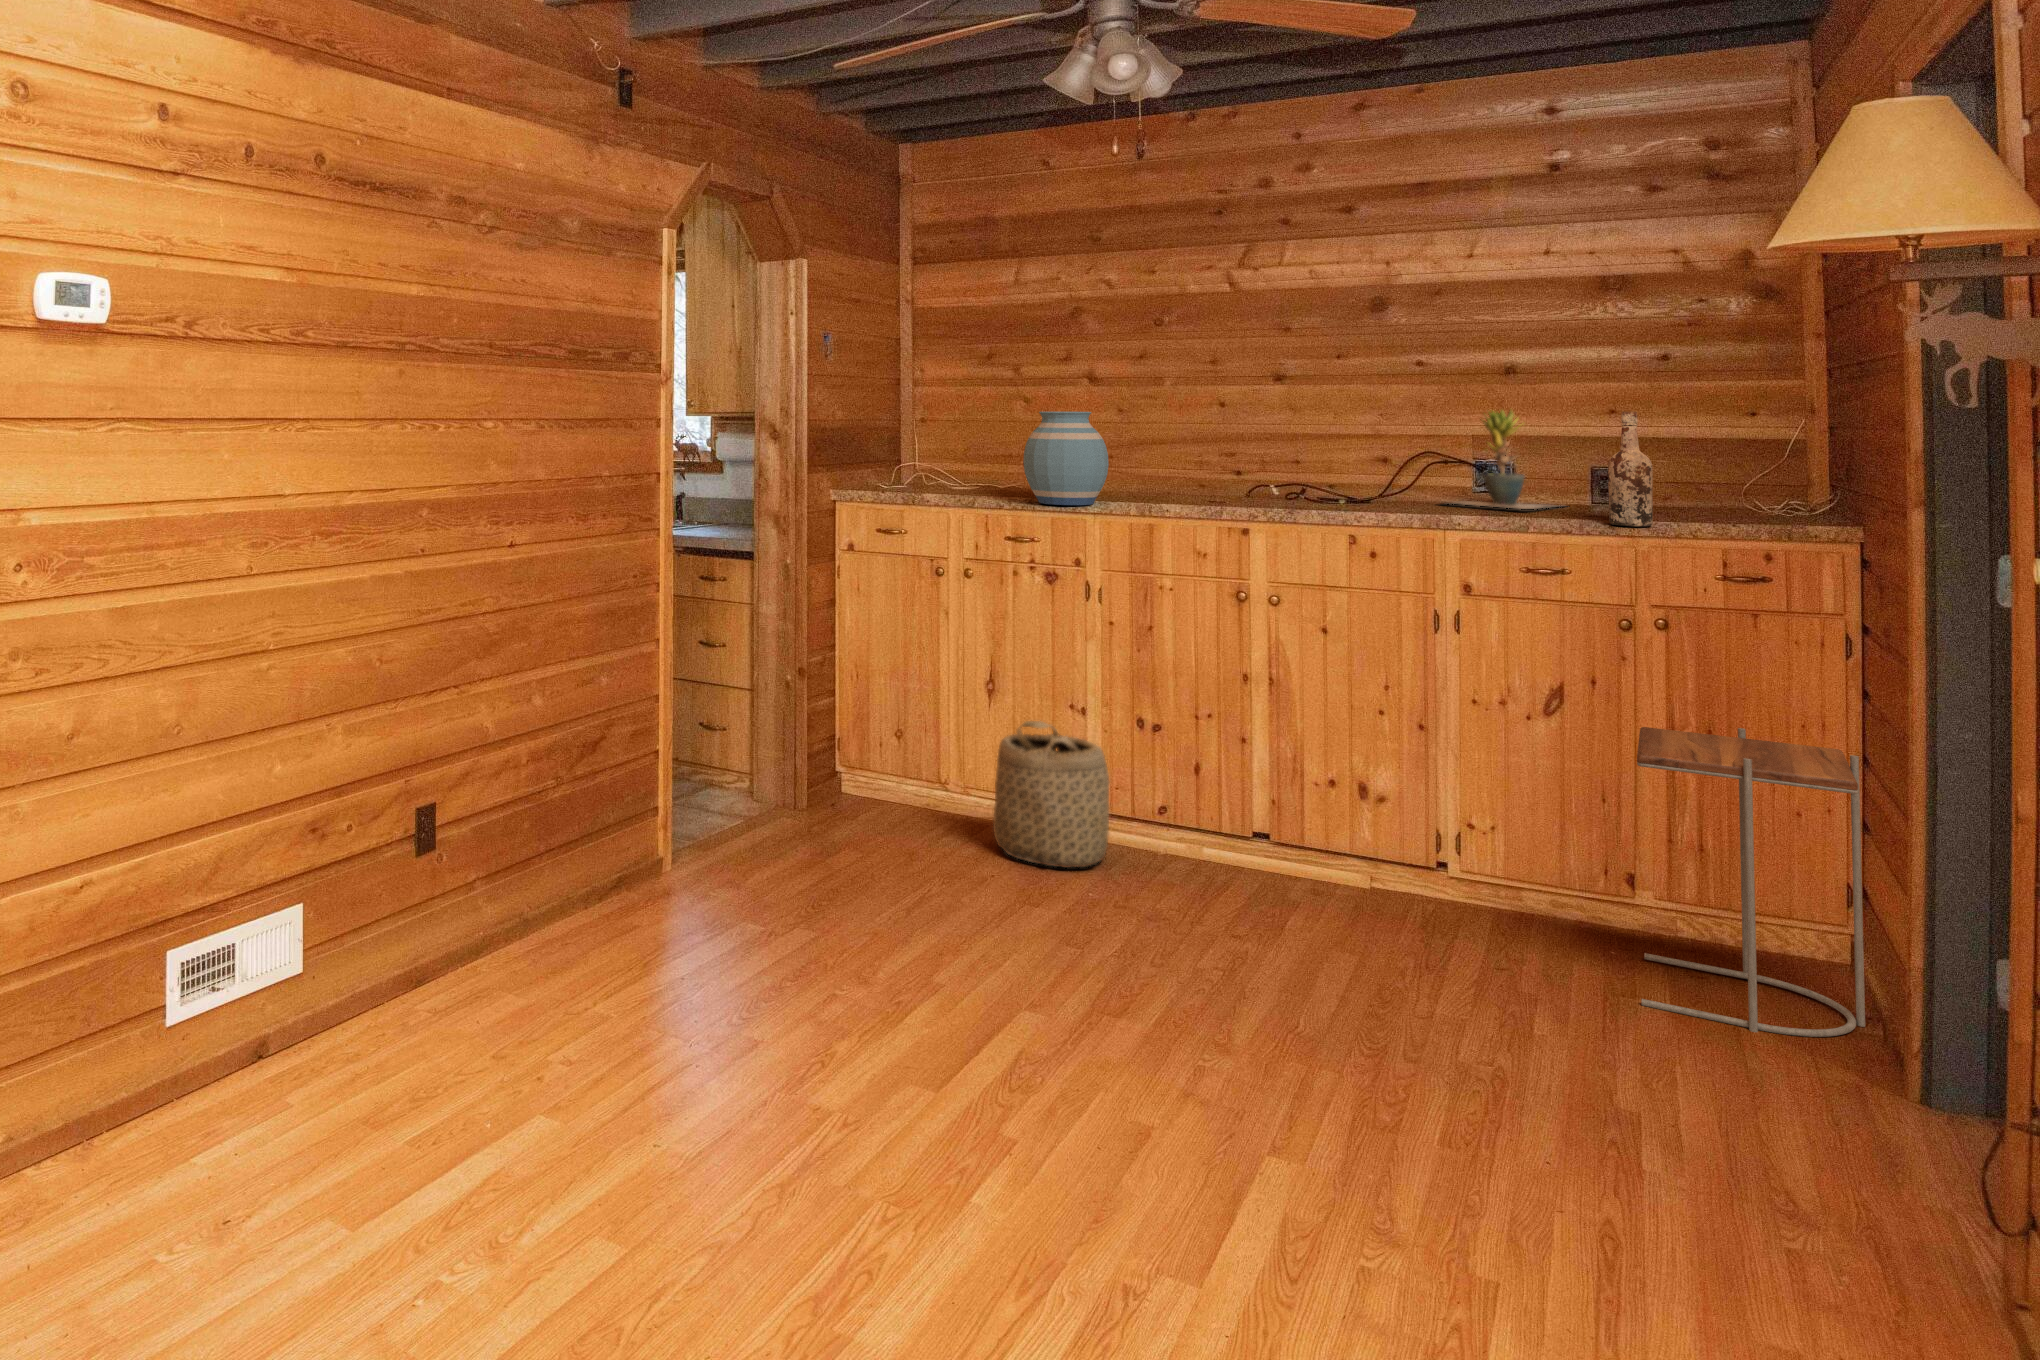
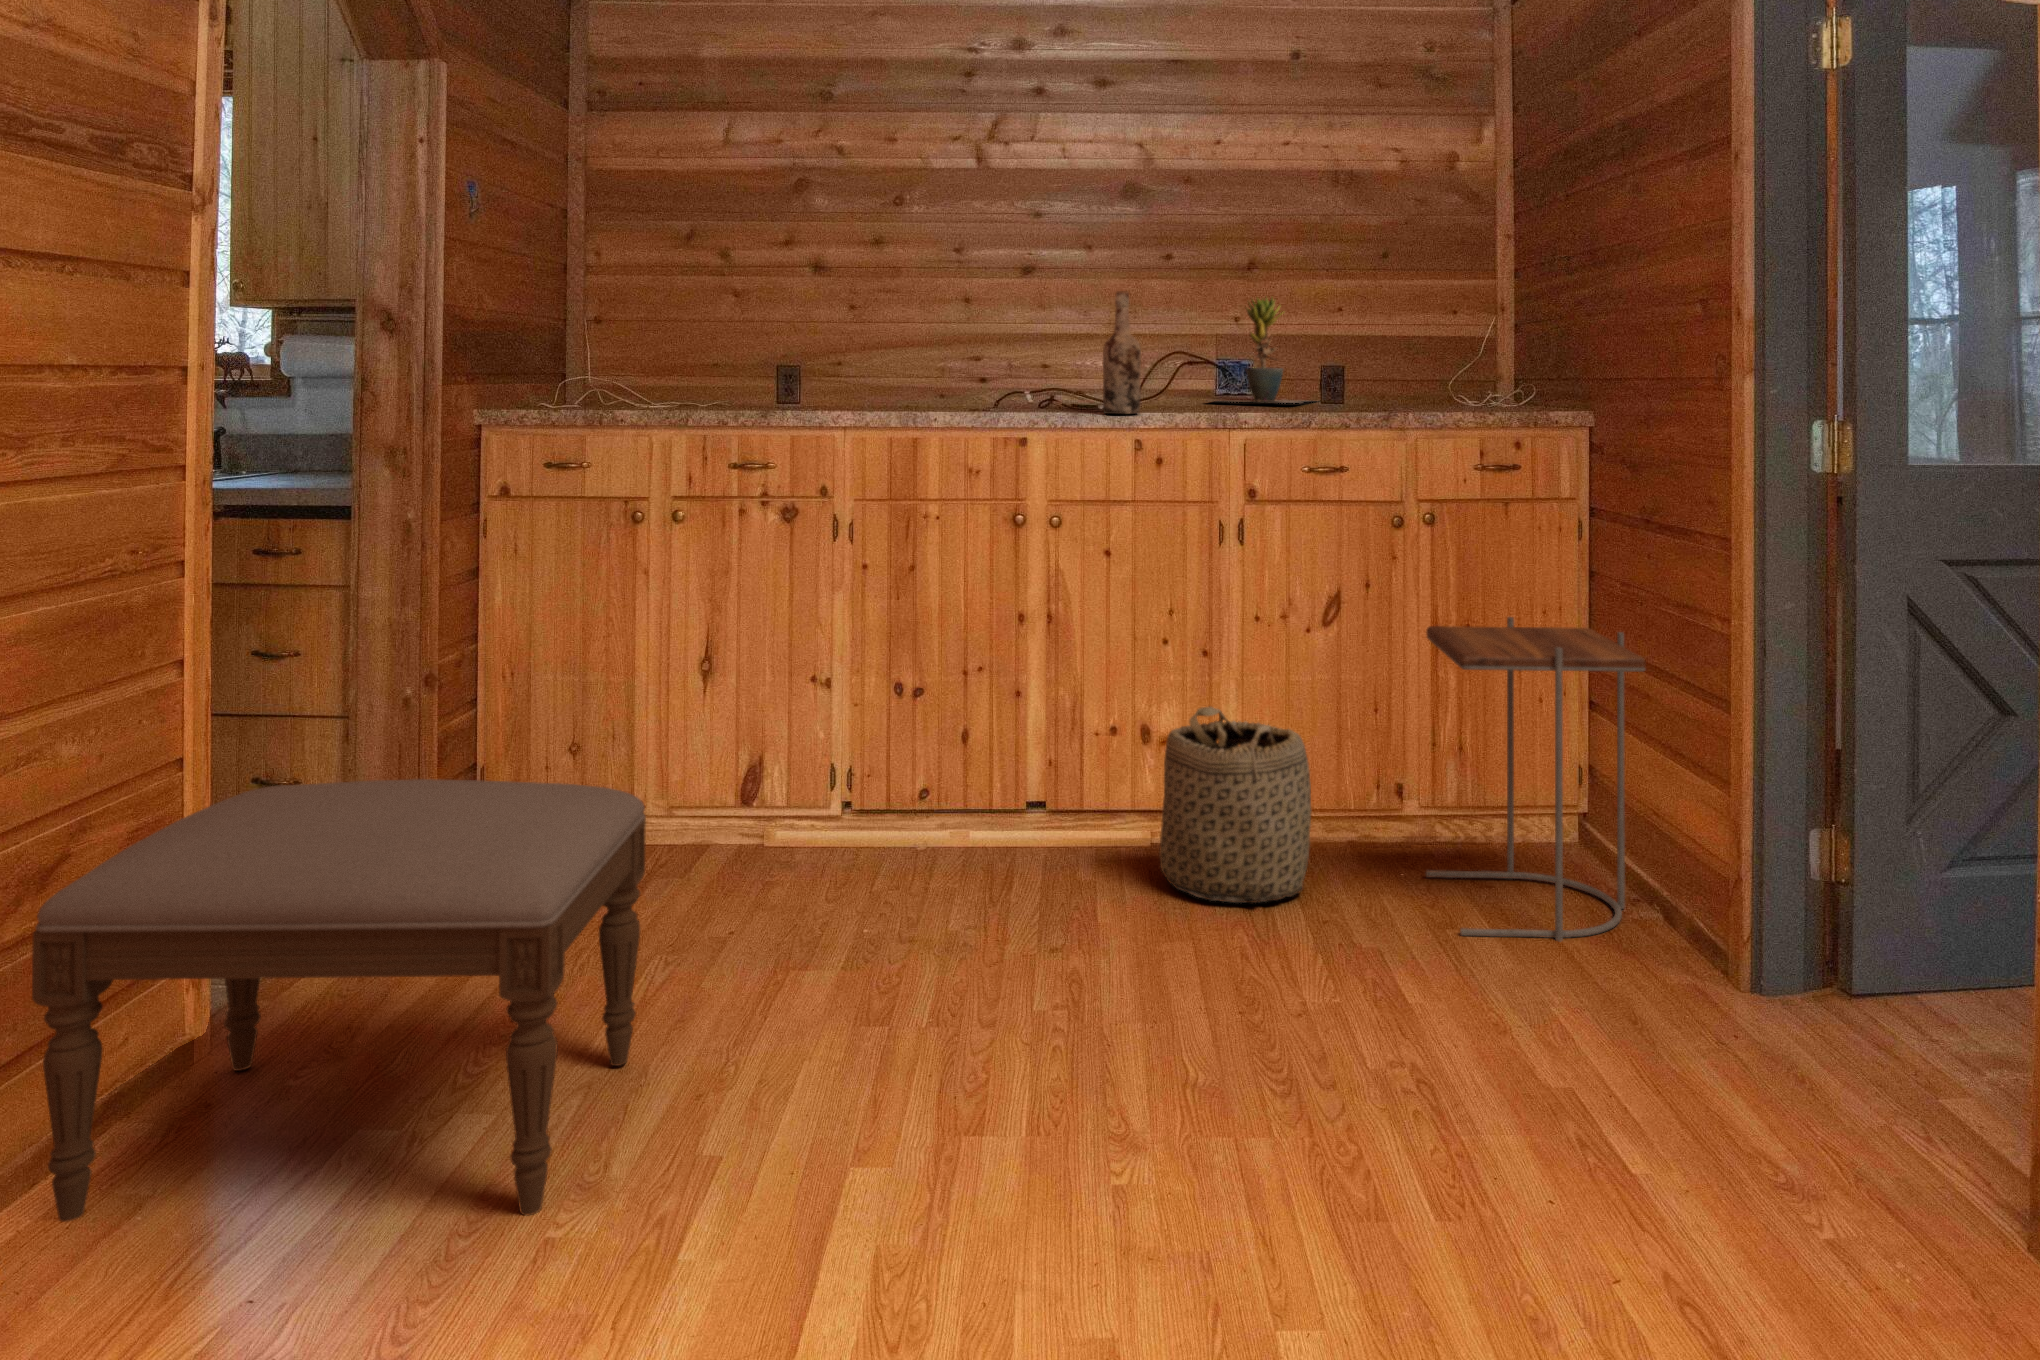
vase: present [1023,412,1109,505] -> none [756,292,862,415]
wine bottle: present [1608,412,1653,526] -> present [1103,291,1141,414]
ottoman: none [599,721,916,981] -> present [32,779,646,1222]
basket: present [993,721,1109,868] -> present [1159,706,1311,903]

